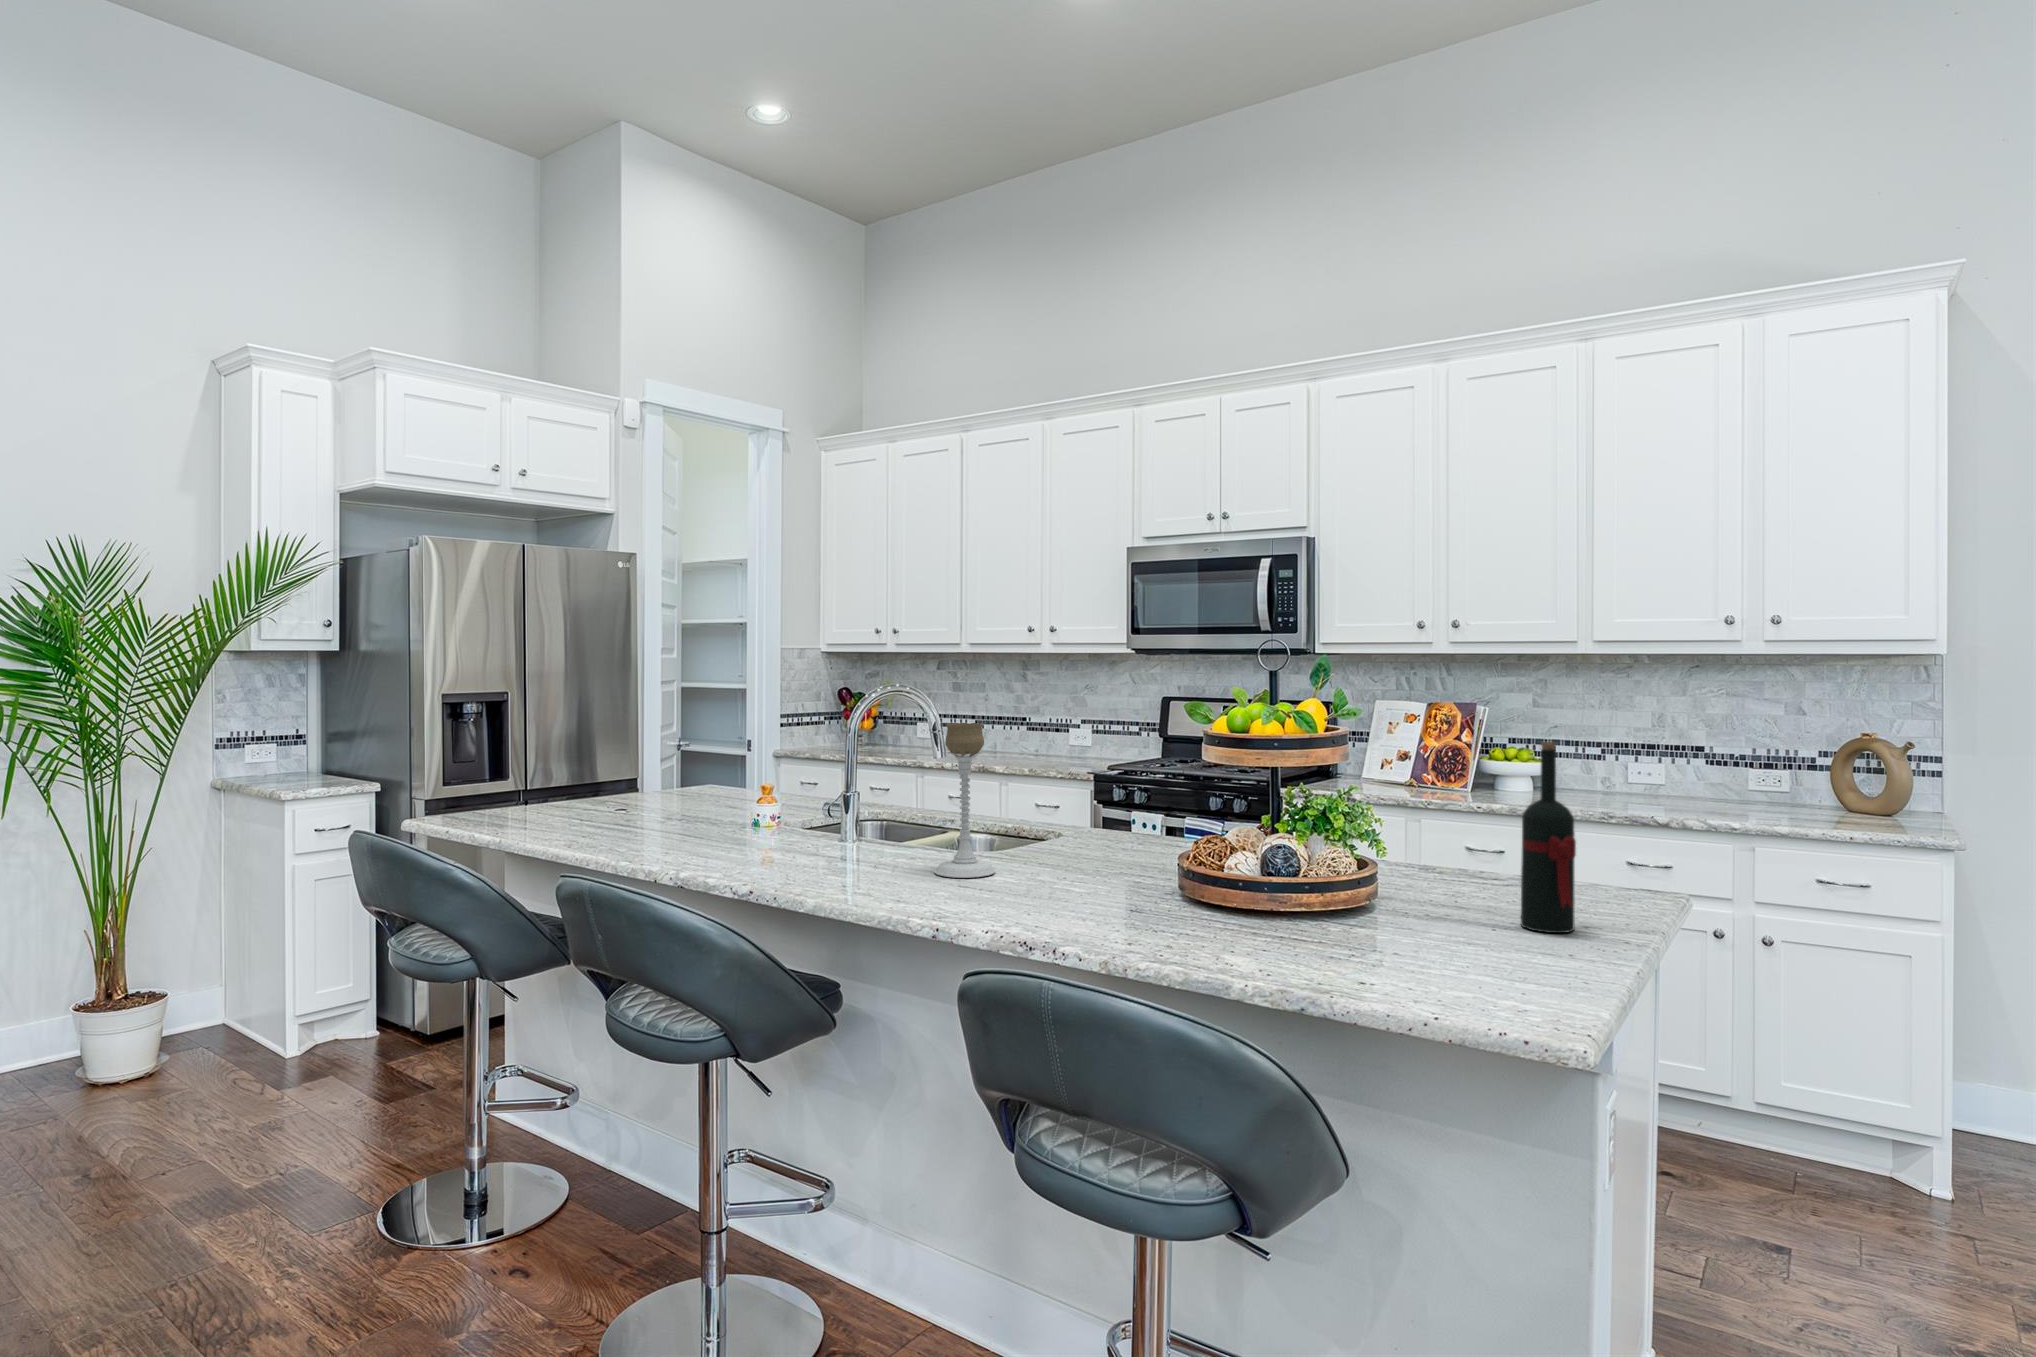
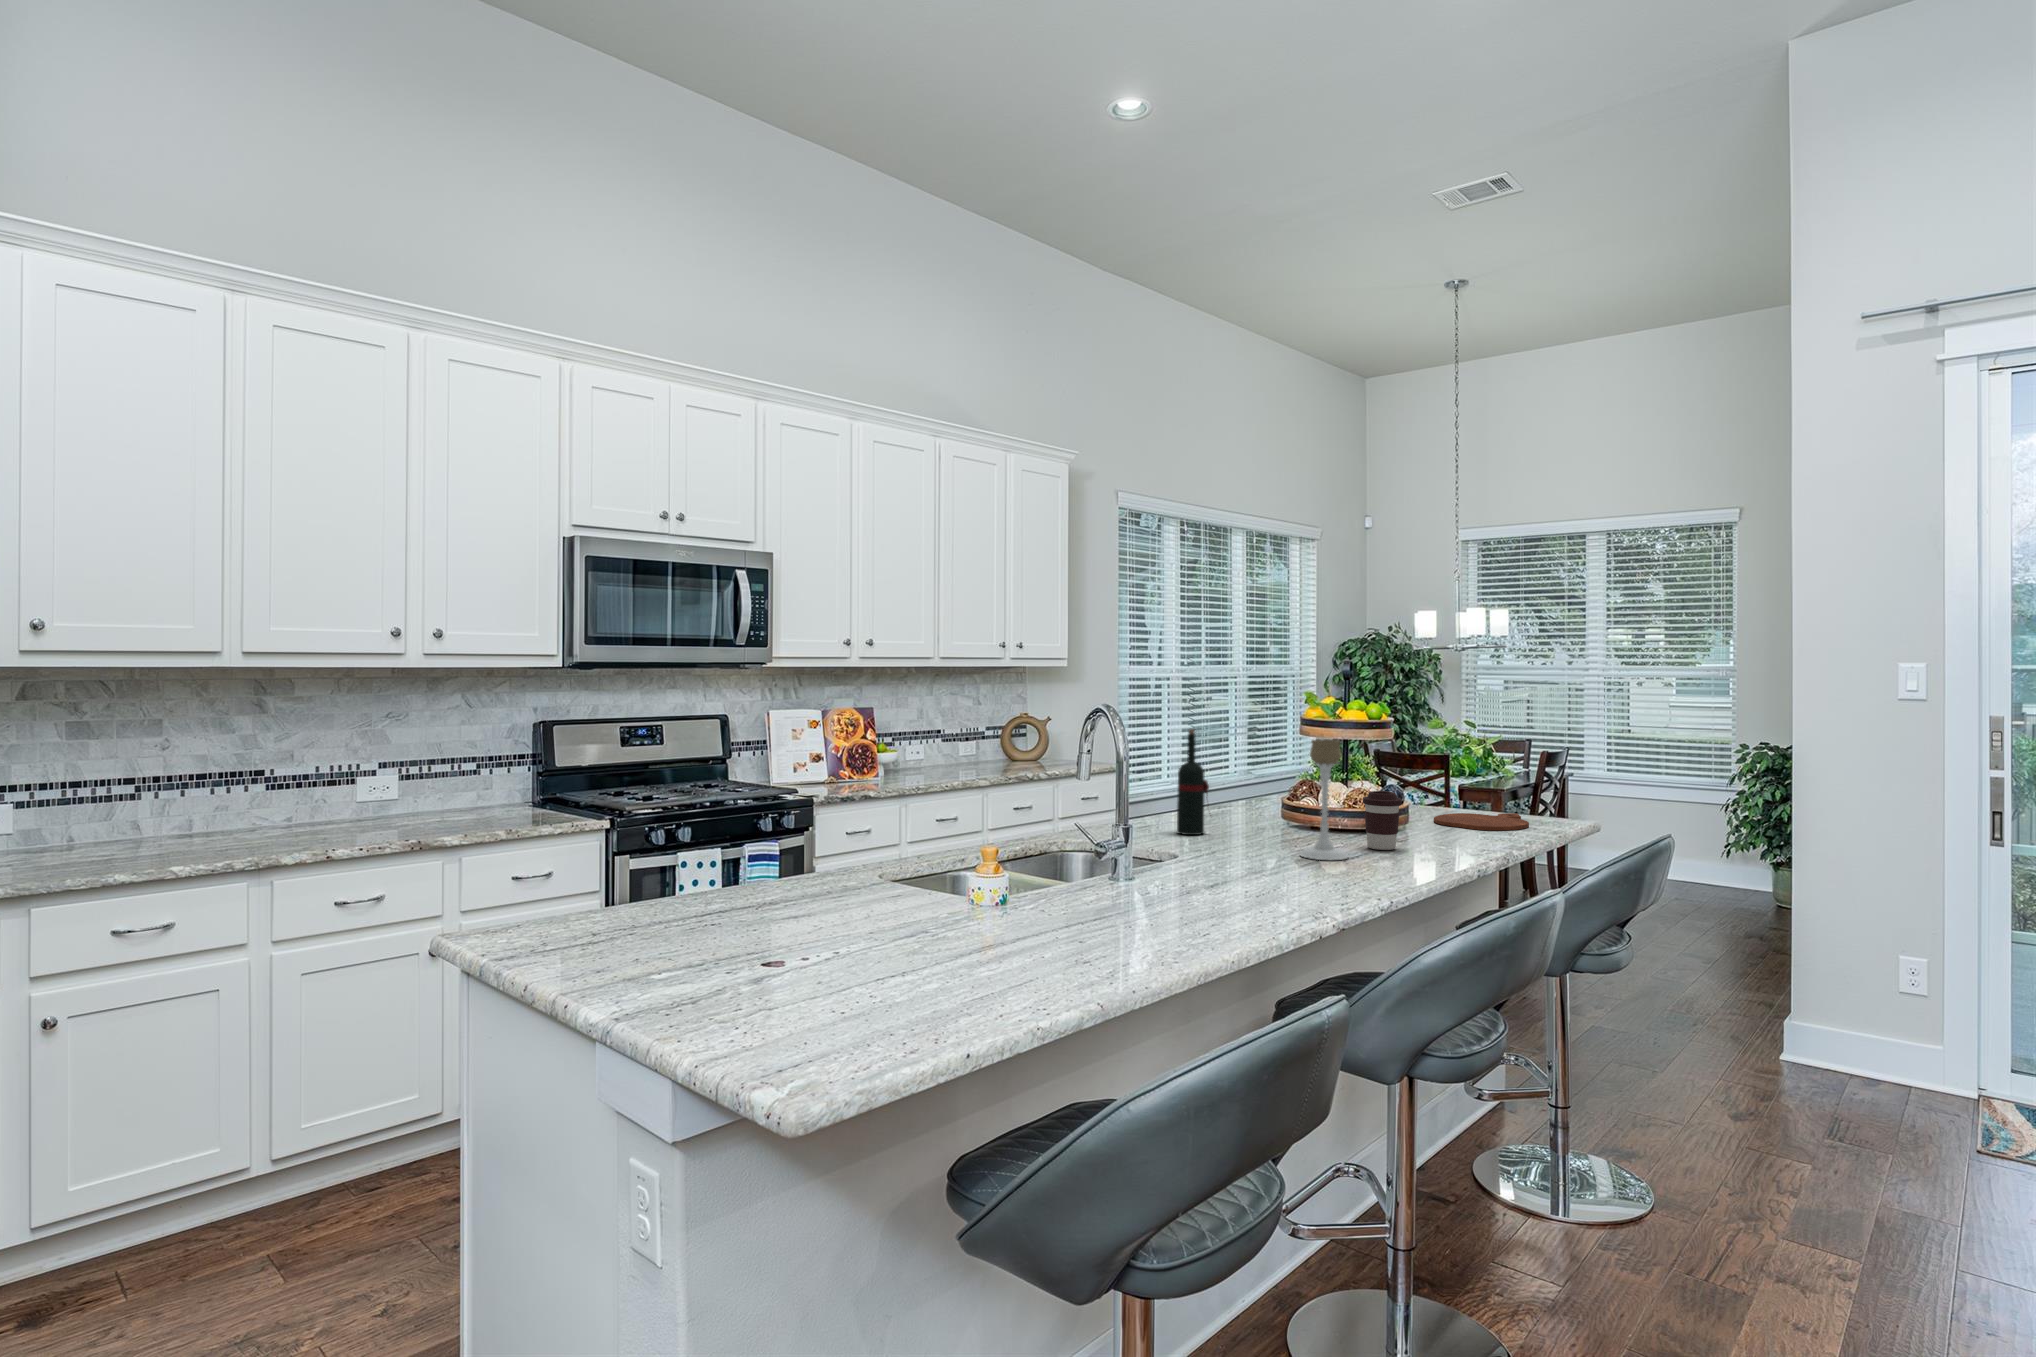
wine bottle: present [1521,742,1576,933] -> present [1177,729,1209,835]
coffee cup: none [1012,808,1066,893] -> present [1363,791,1402,850]
cutting board: none [1286,918,1533,975] -> present [1434,813,1529,830]

